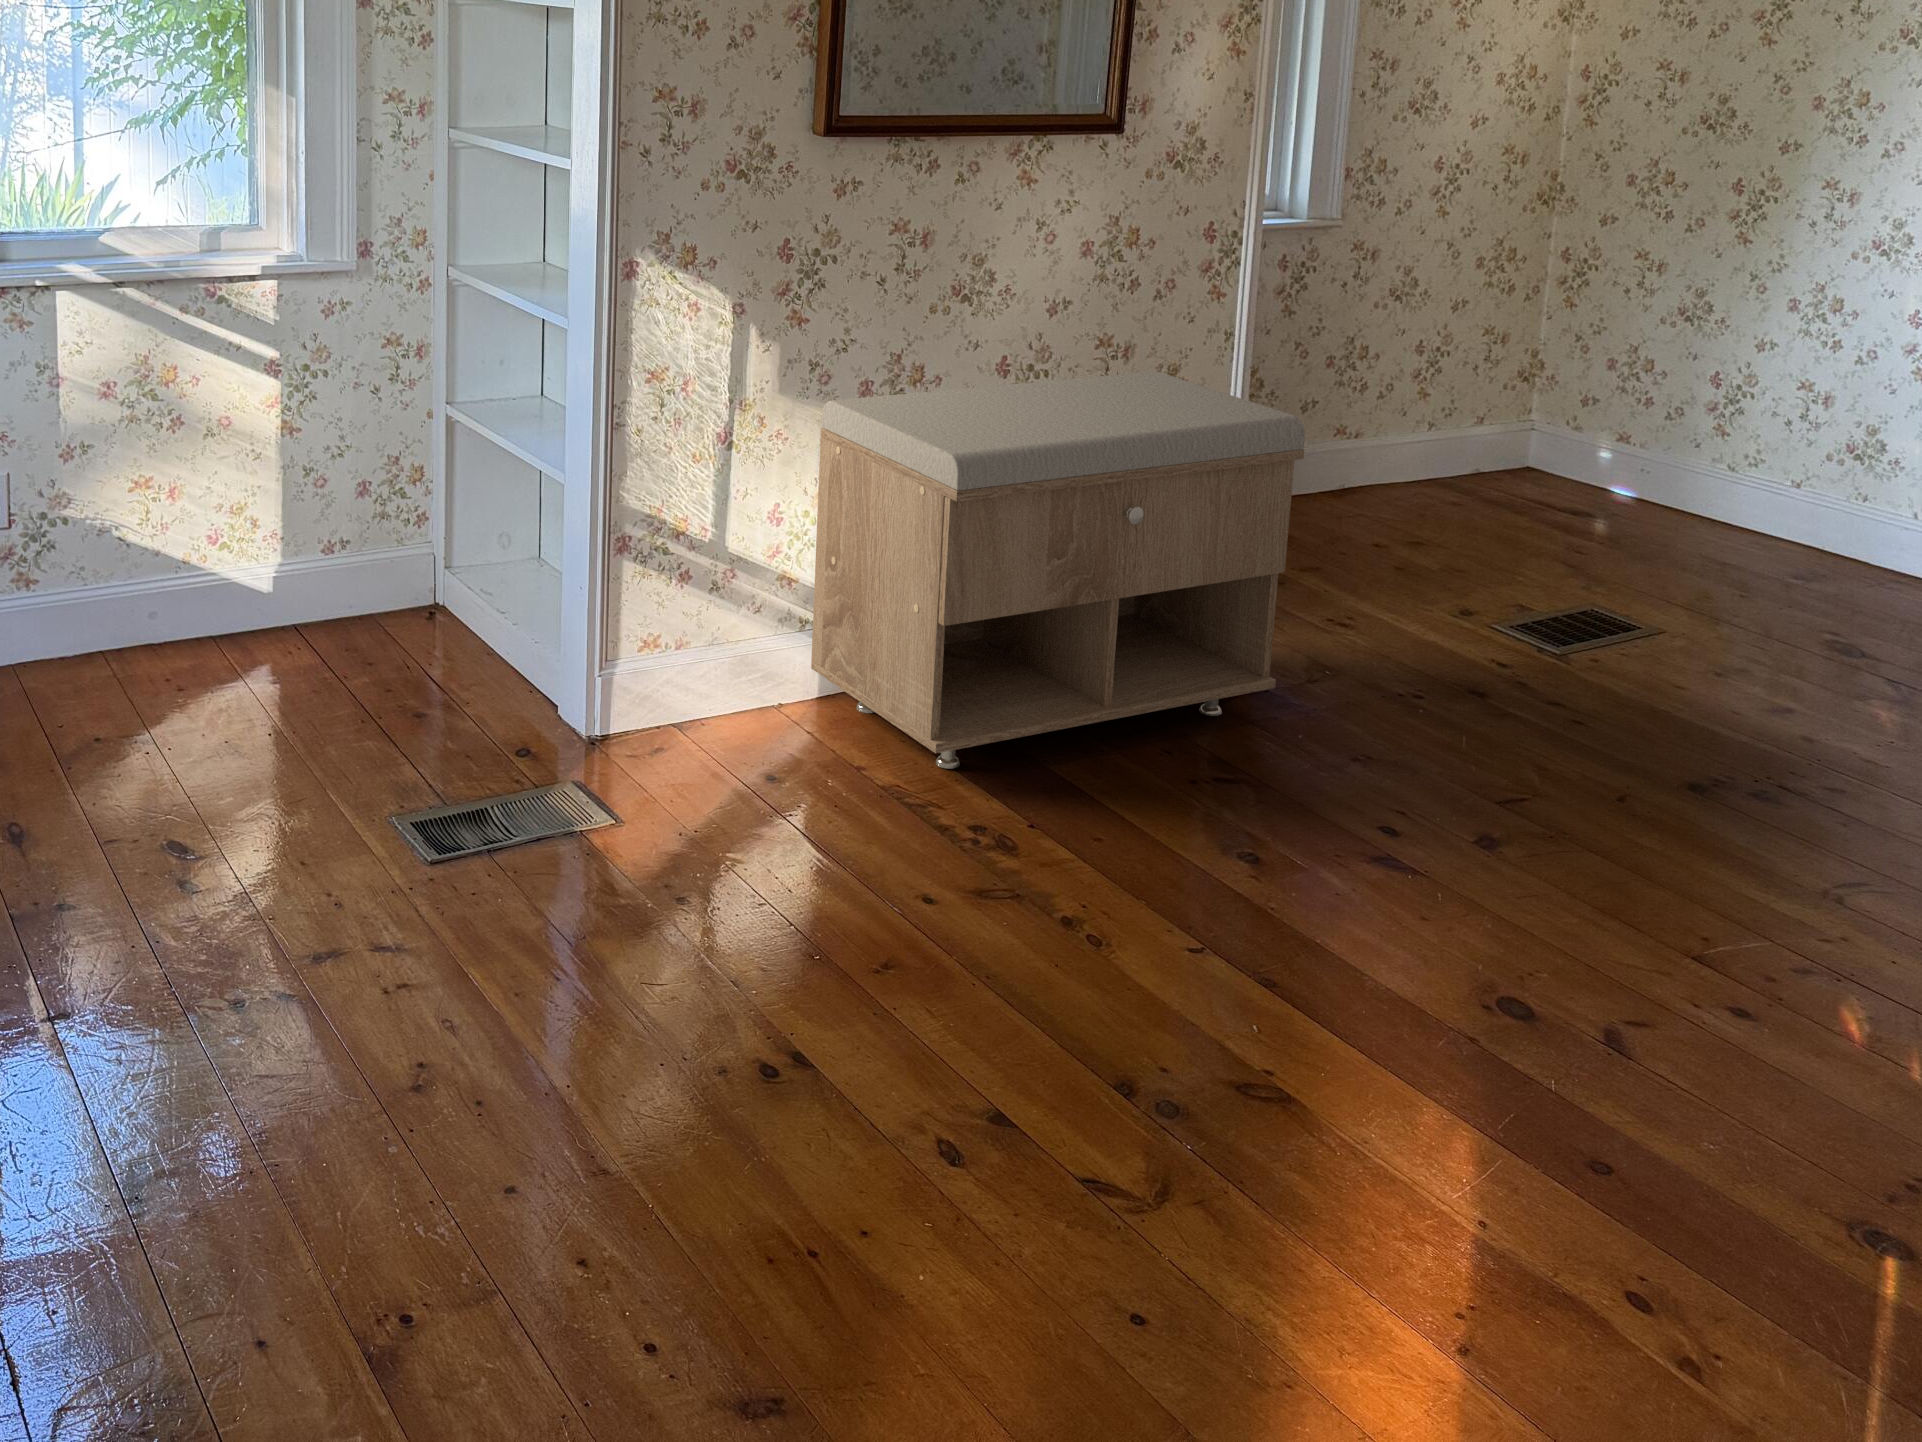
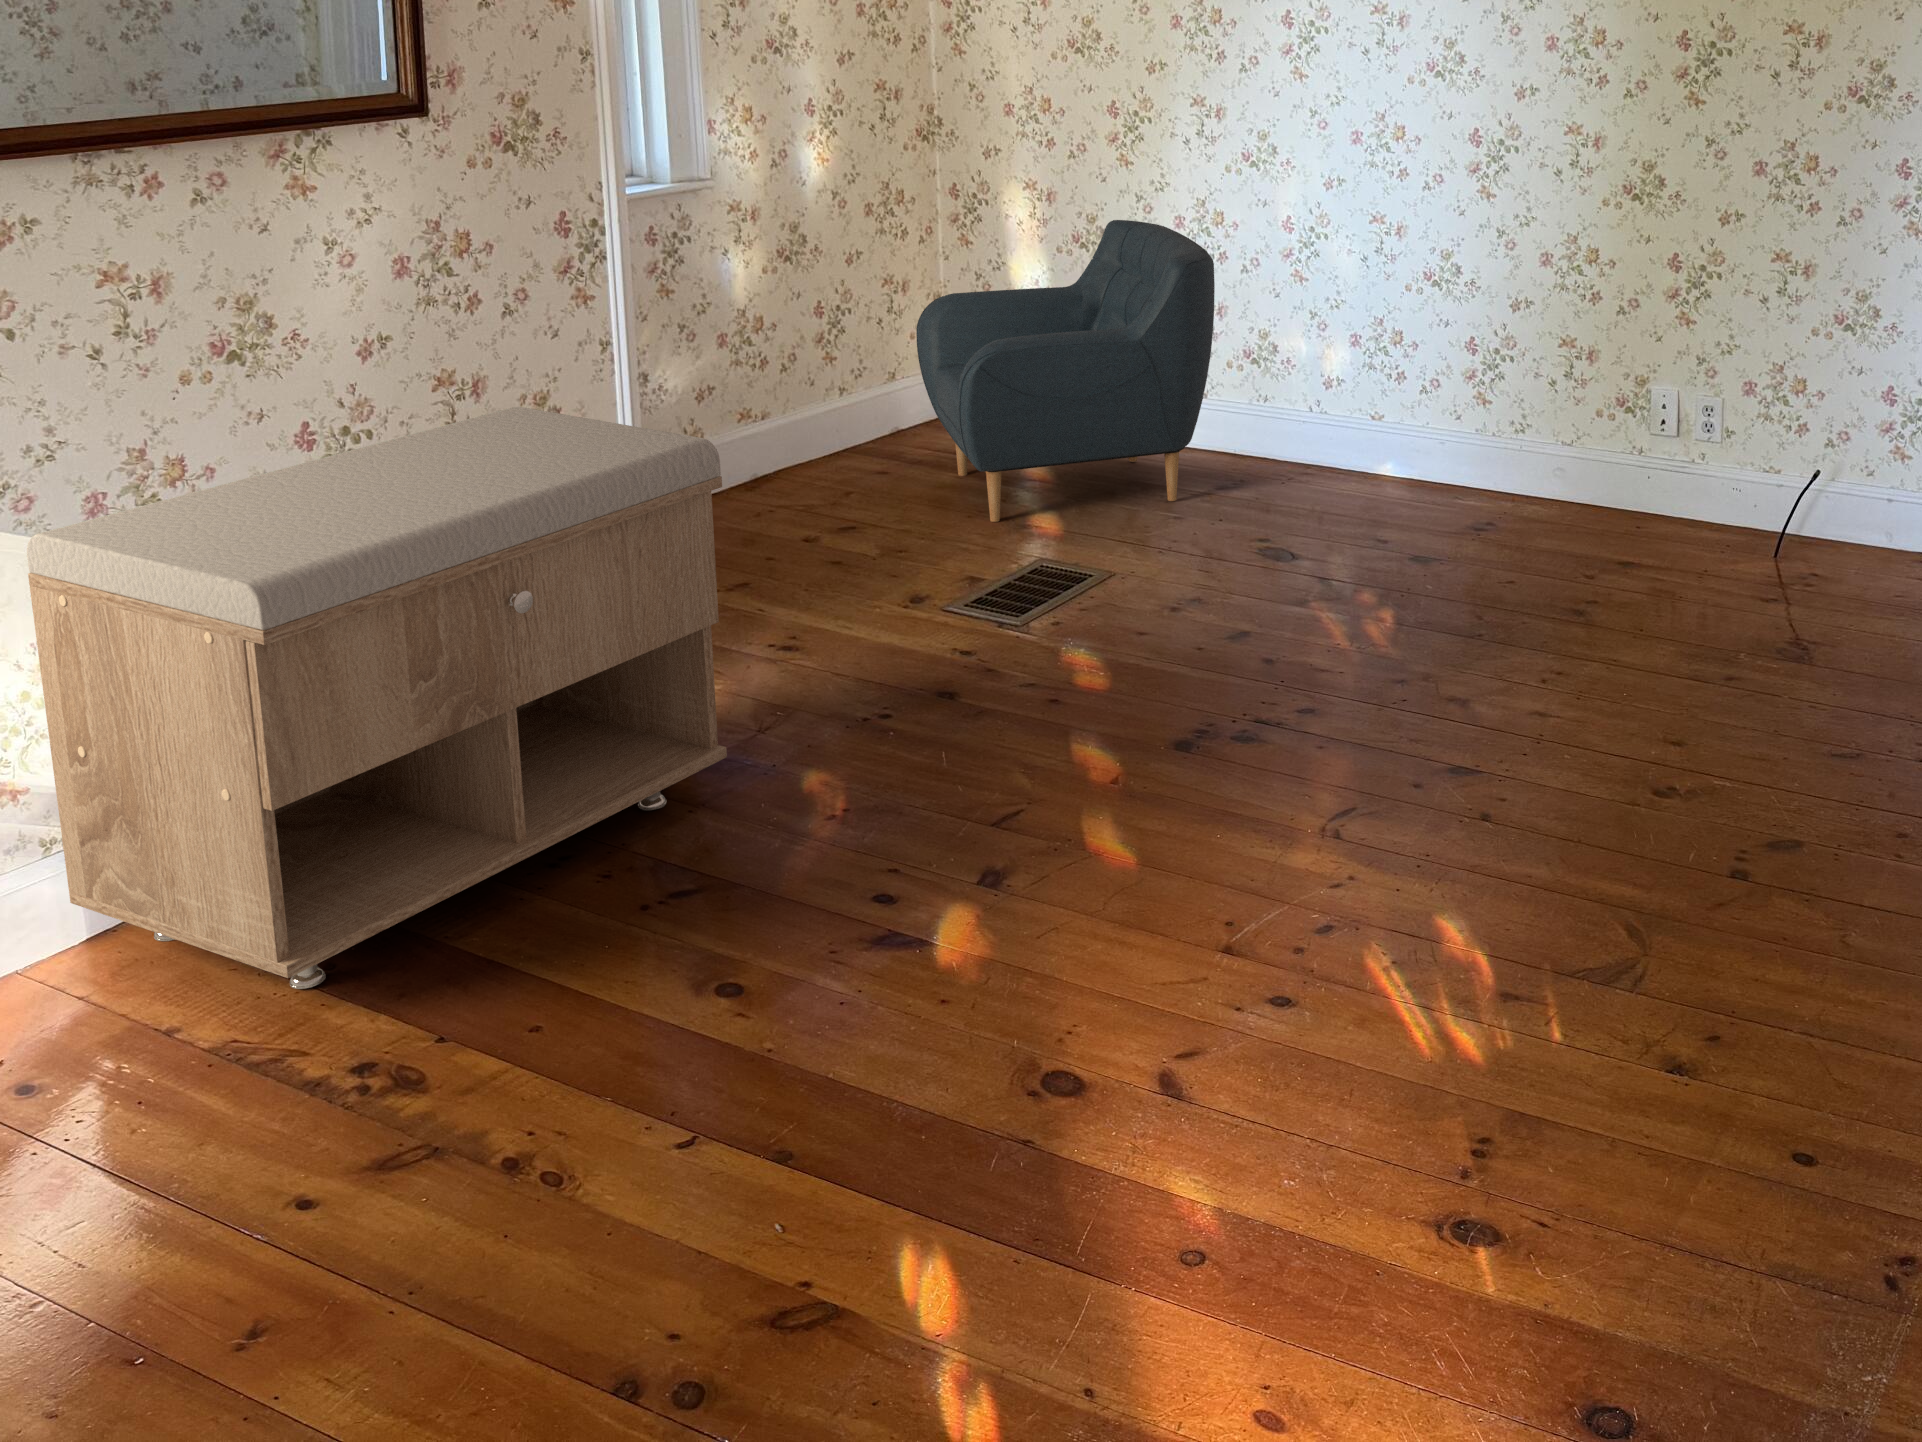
armchair: none [1507,297,1819,576] -> present [916,220,1215,522]

